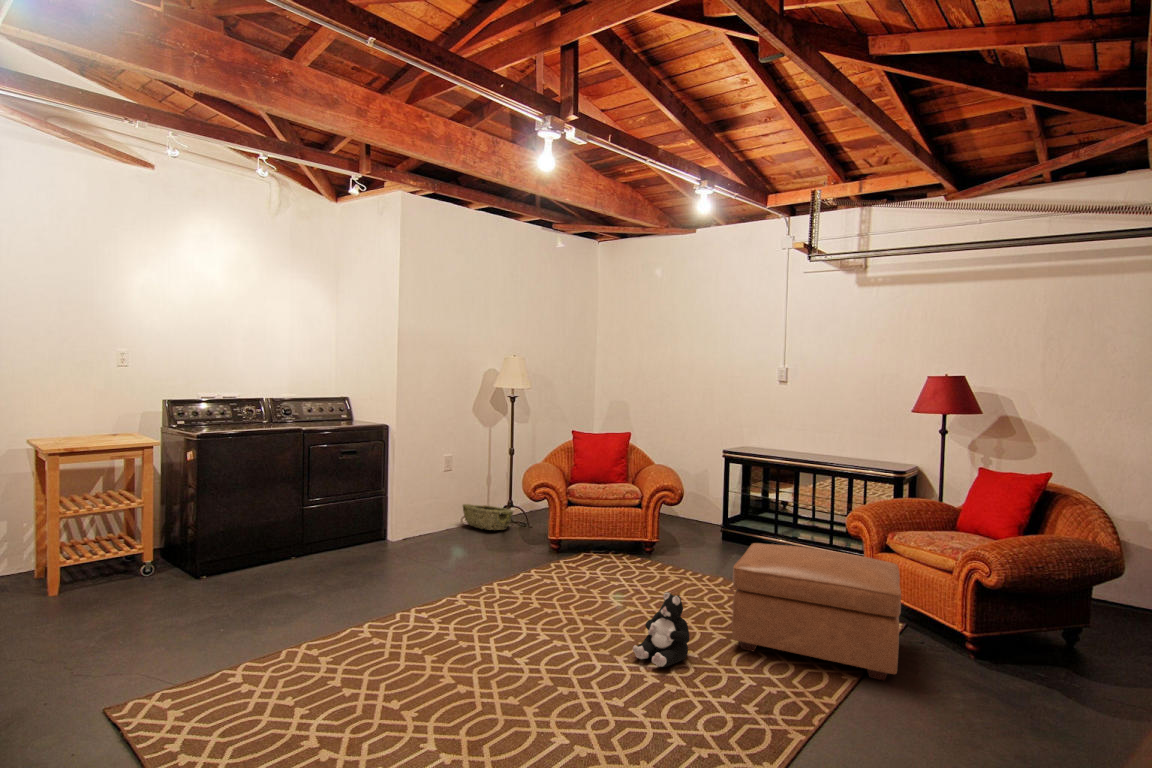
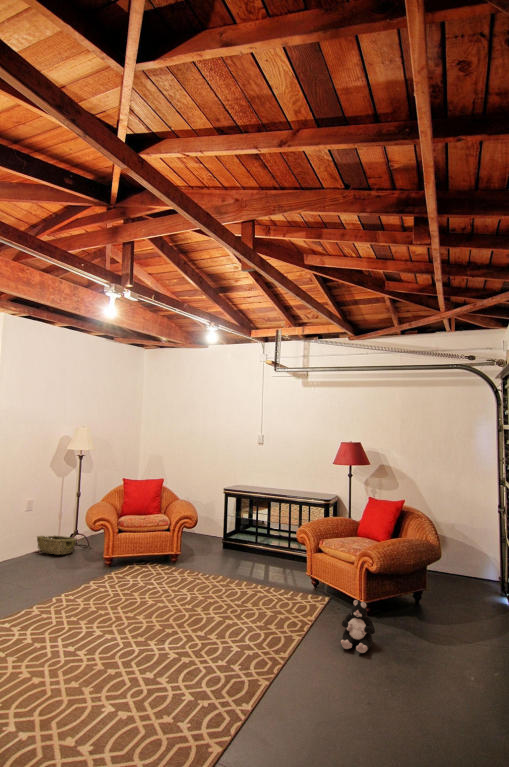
ottoman: present [732,543,901,680] -> none [226,554,324,636]
plush toy: present [633,592,690,667] -> present [341,600,375,653]

